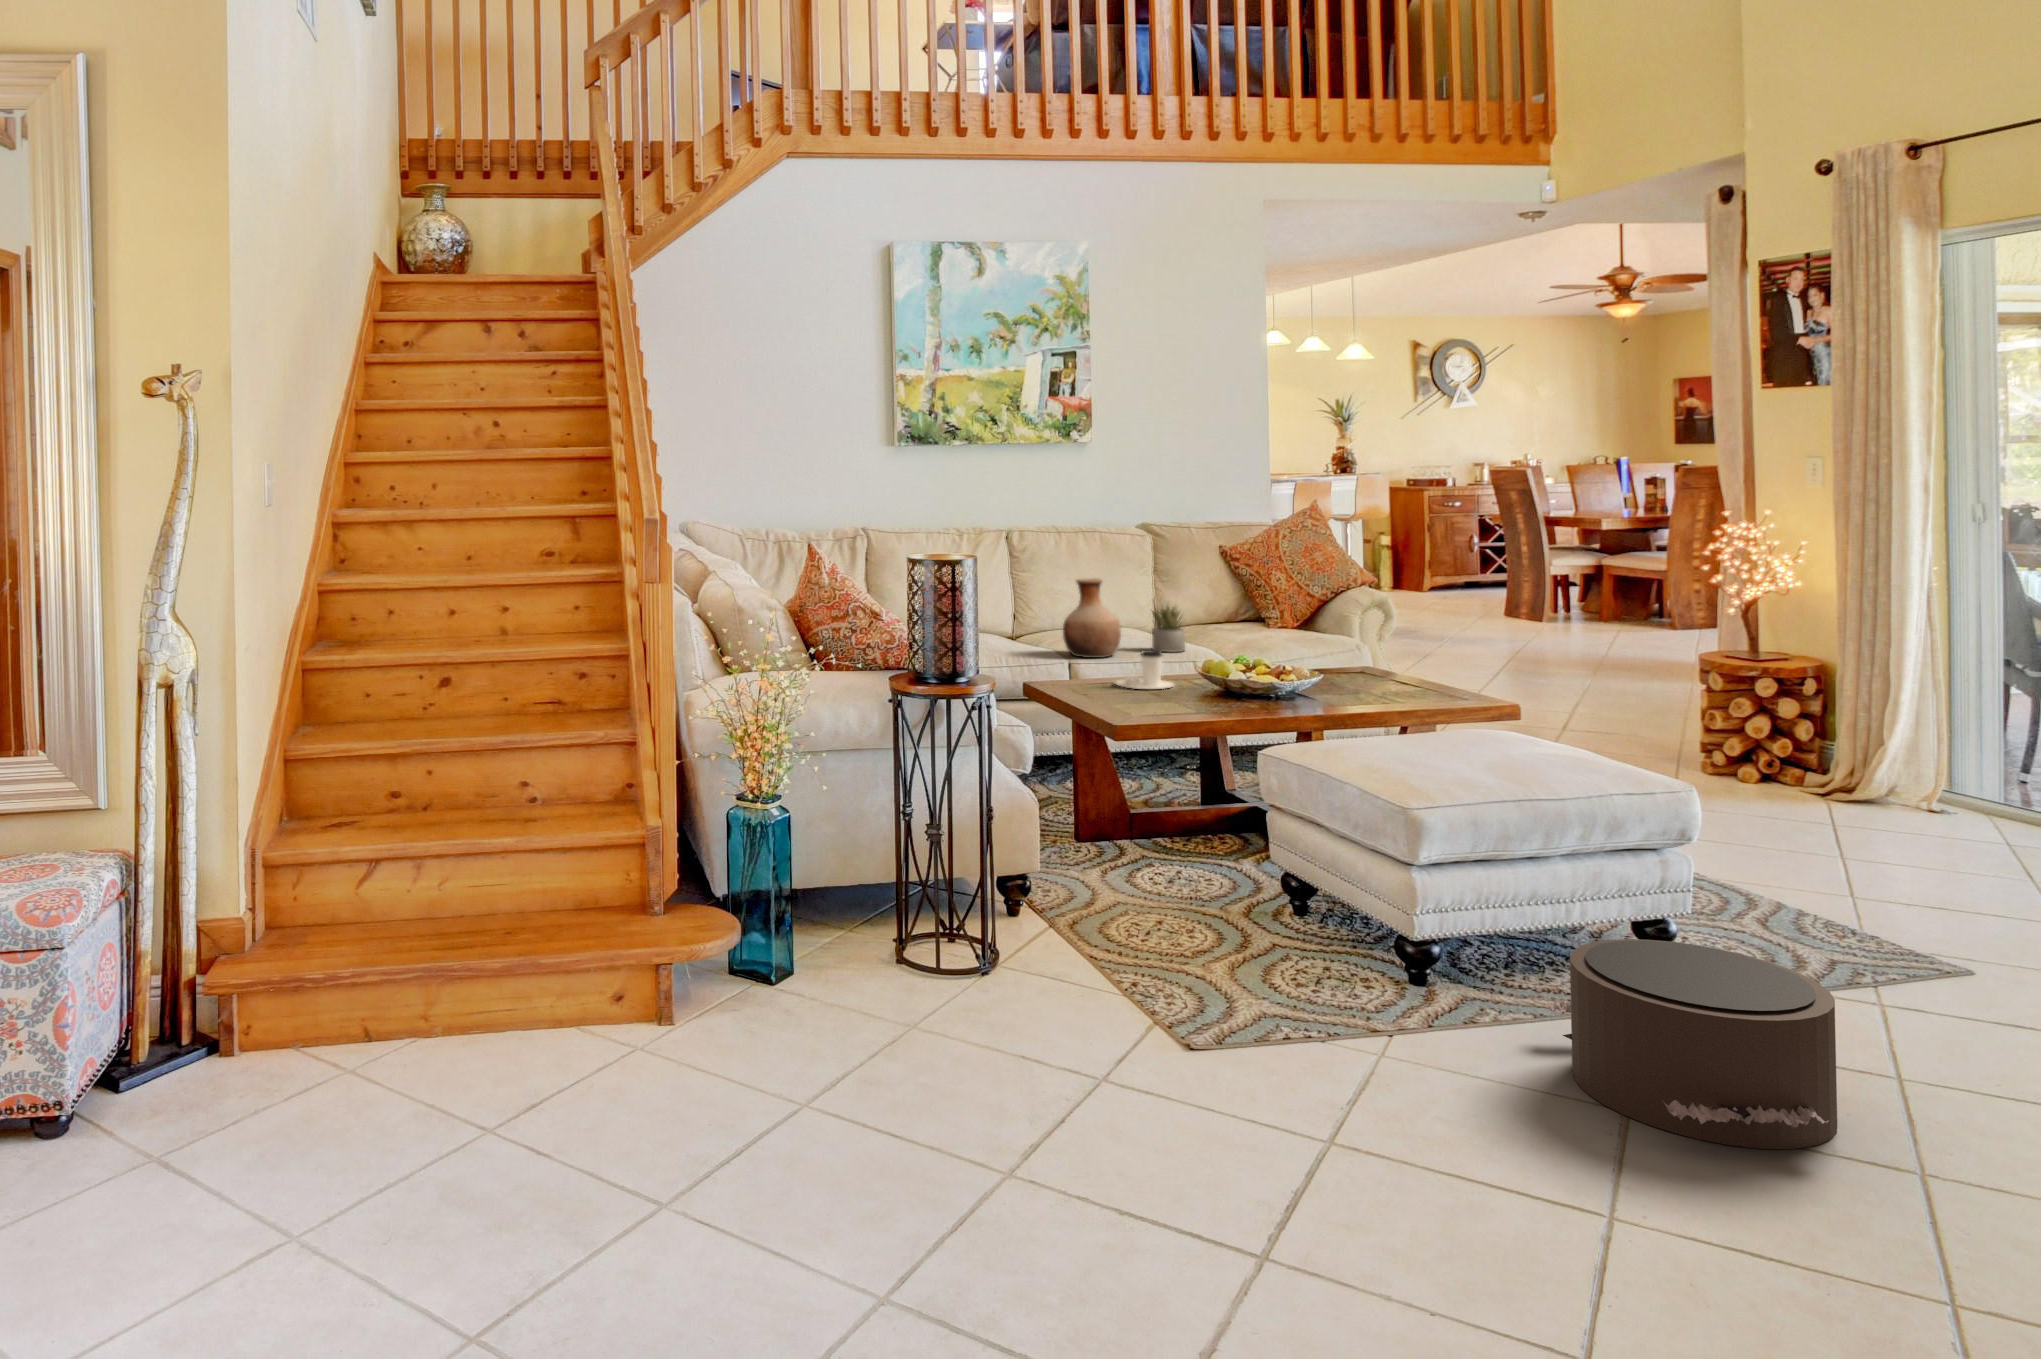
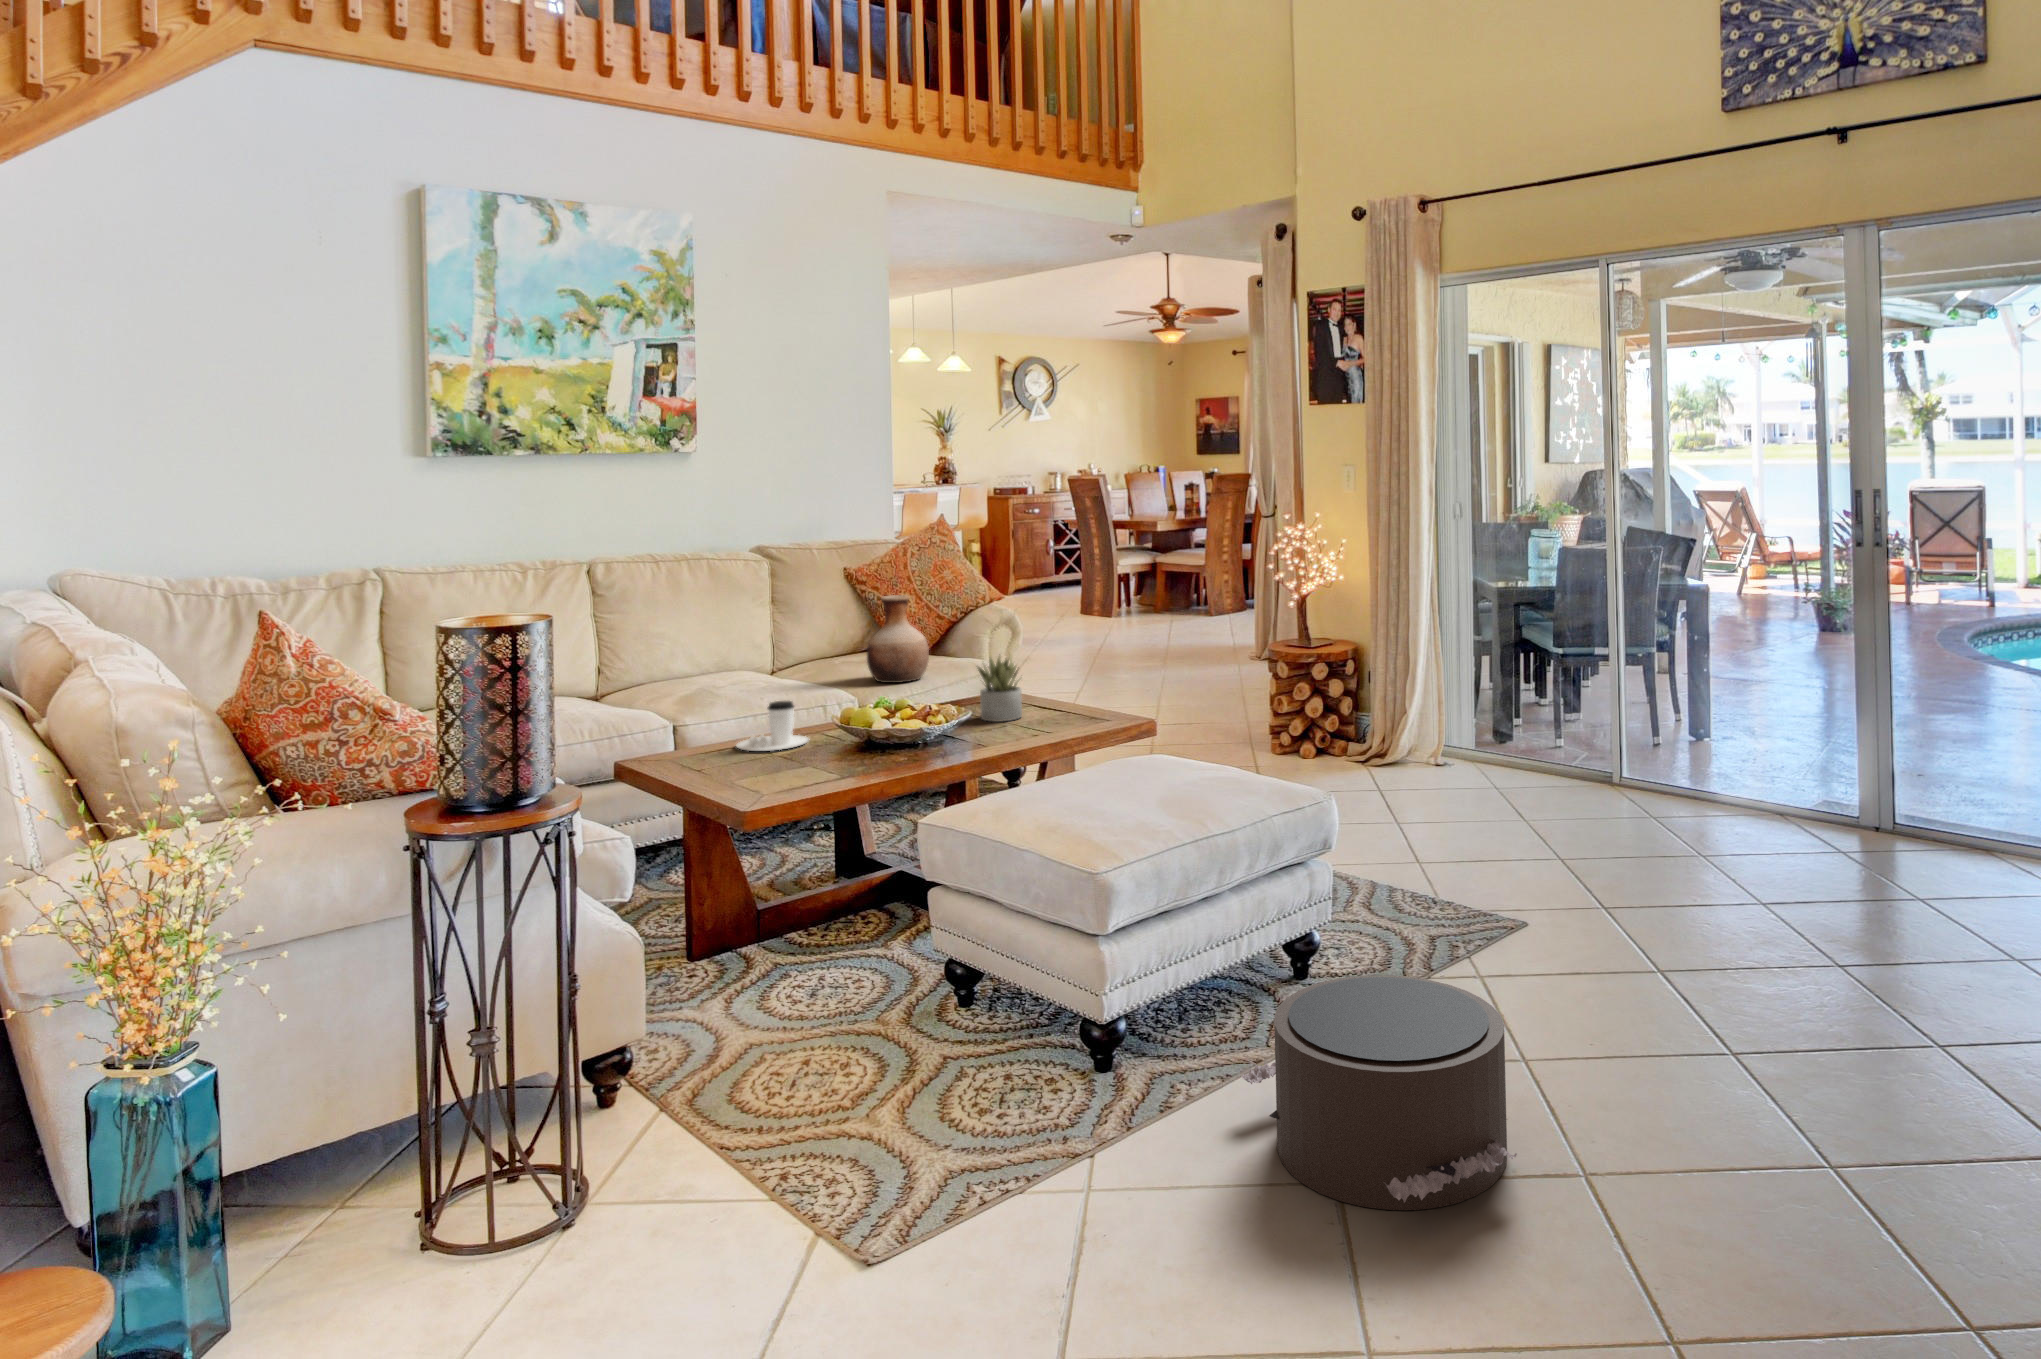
vase: present [1063,578,1121,658] -> present [867,595,929,683]
succulent plant: present [1152,604,1185,652] -> present [978,654,1022,722]

